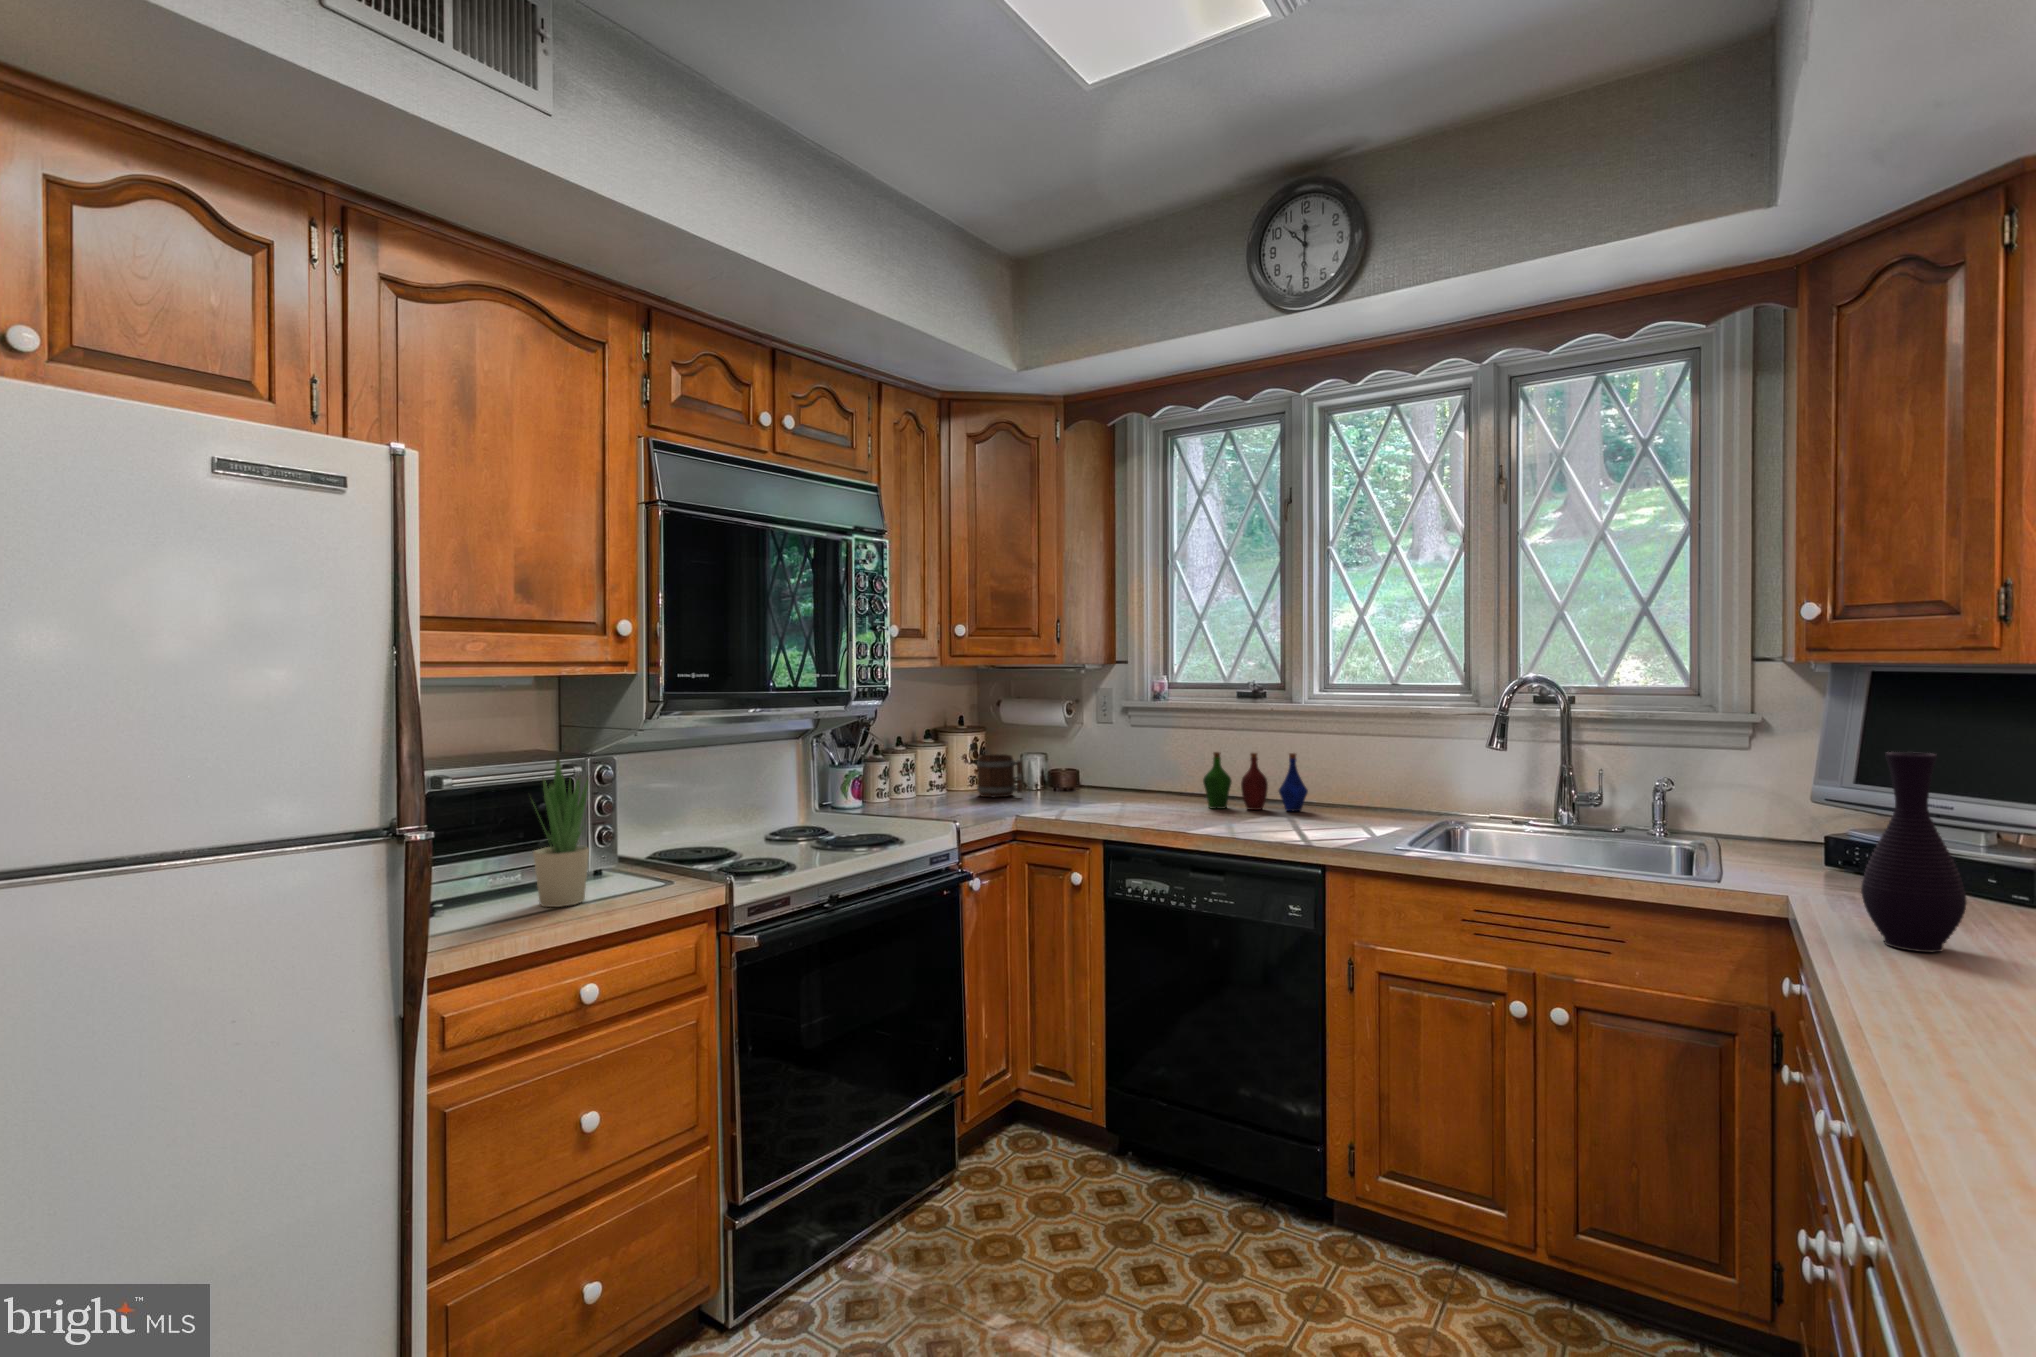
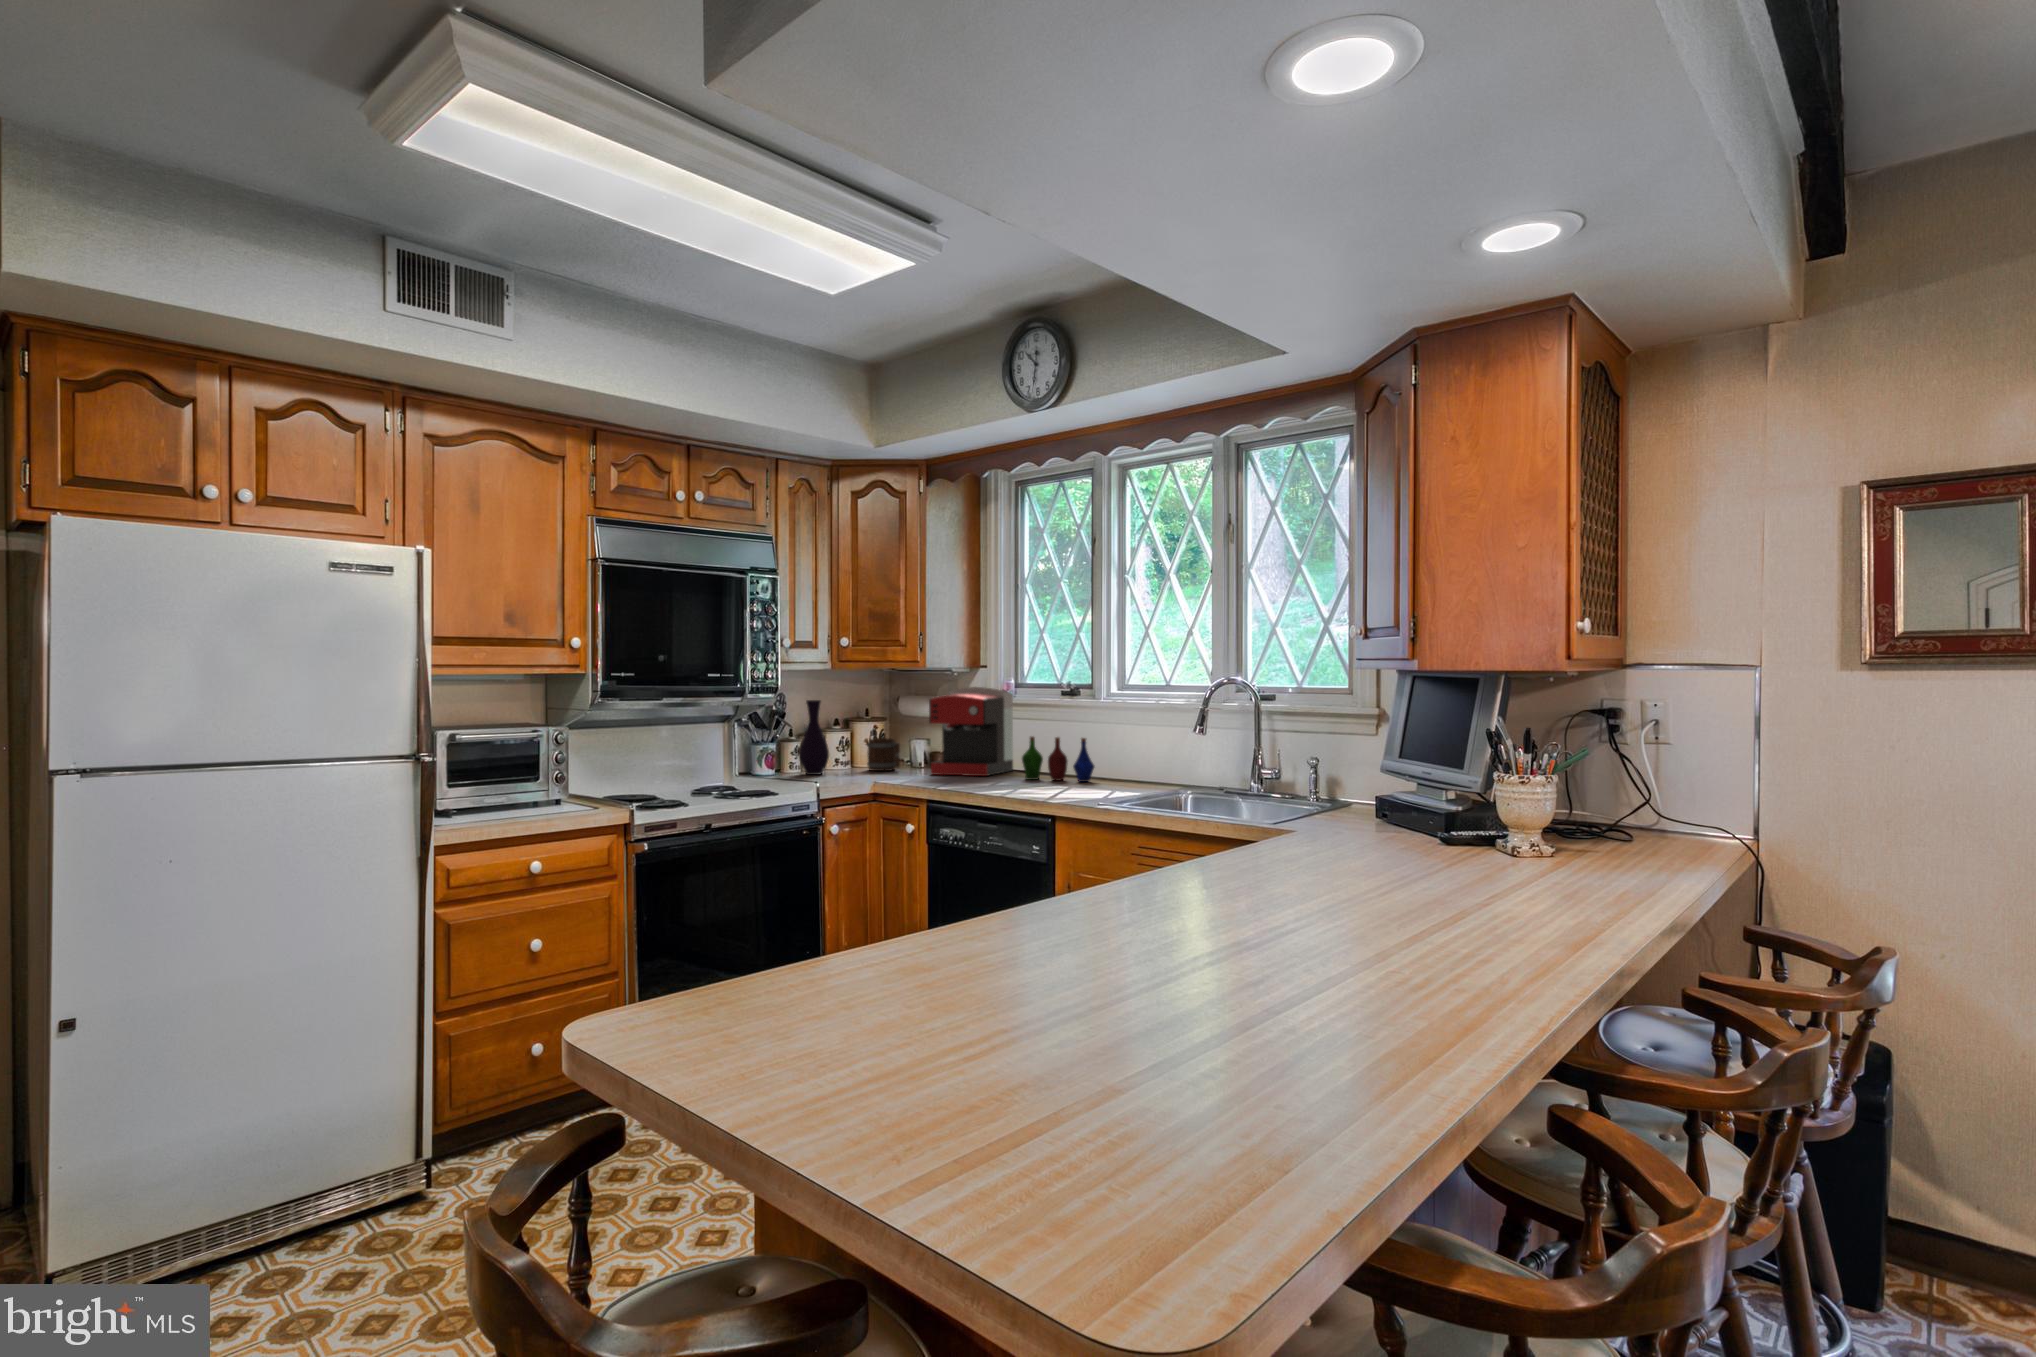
coffee maker: none [1069,687,1166,804] -> present [929,687,1013,776]
vase: present [1861,752,1967,952] -> present [799,700,829,775]
potted plant: present [533,758,589,907] -> none [506,724,545,817]

